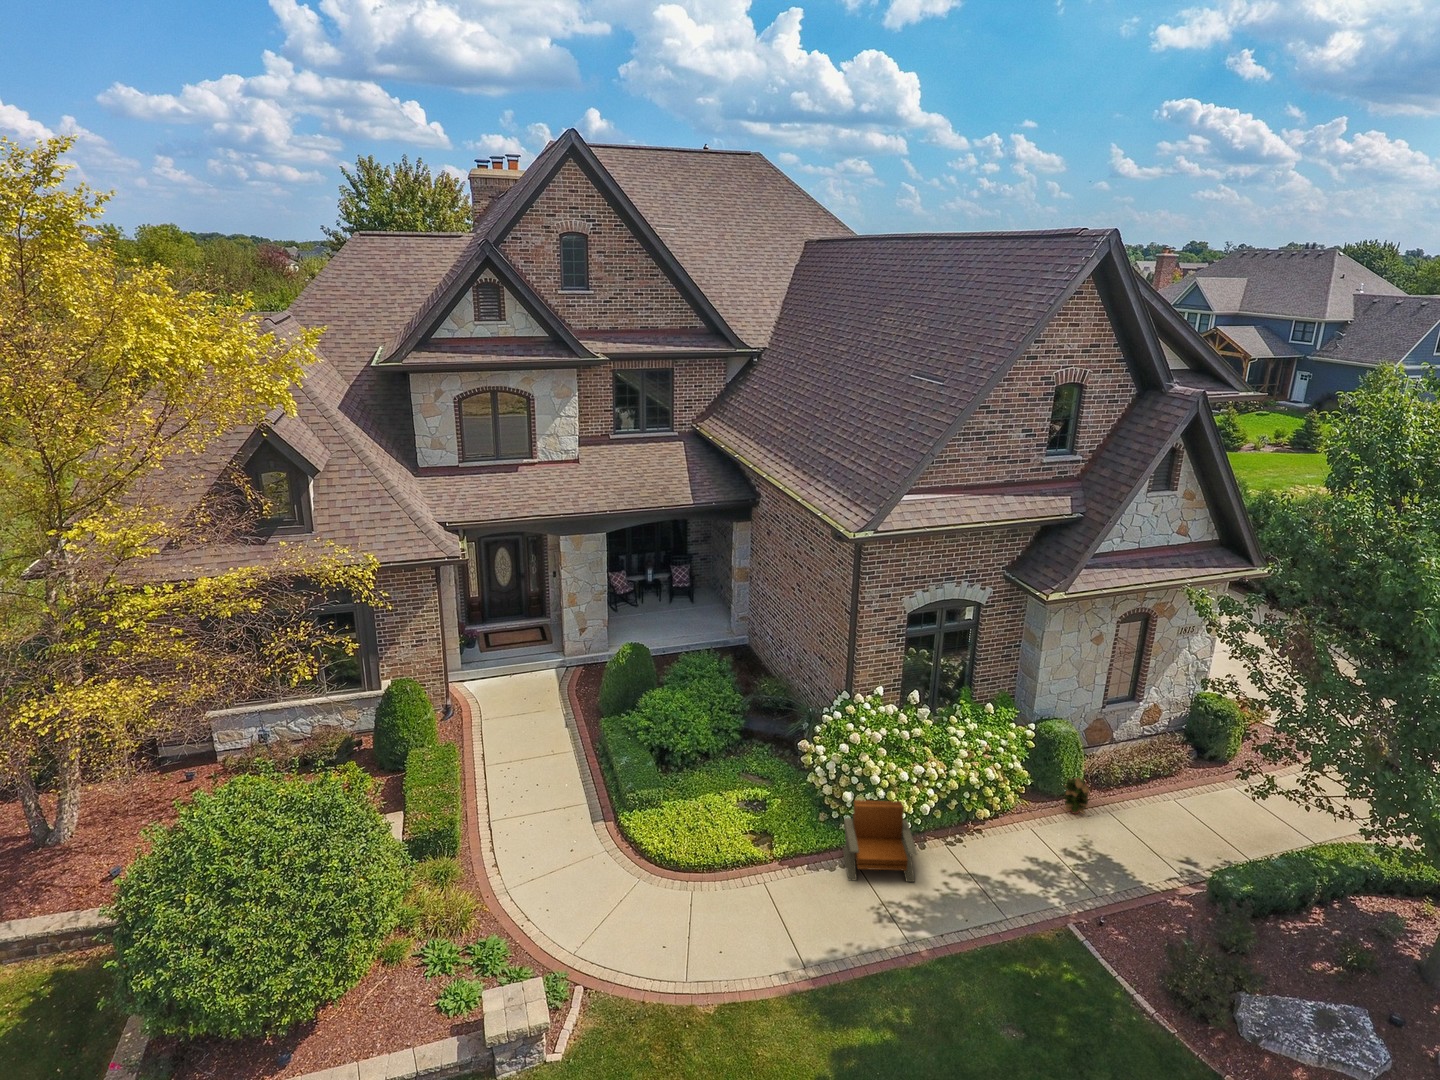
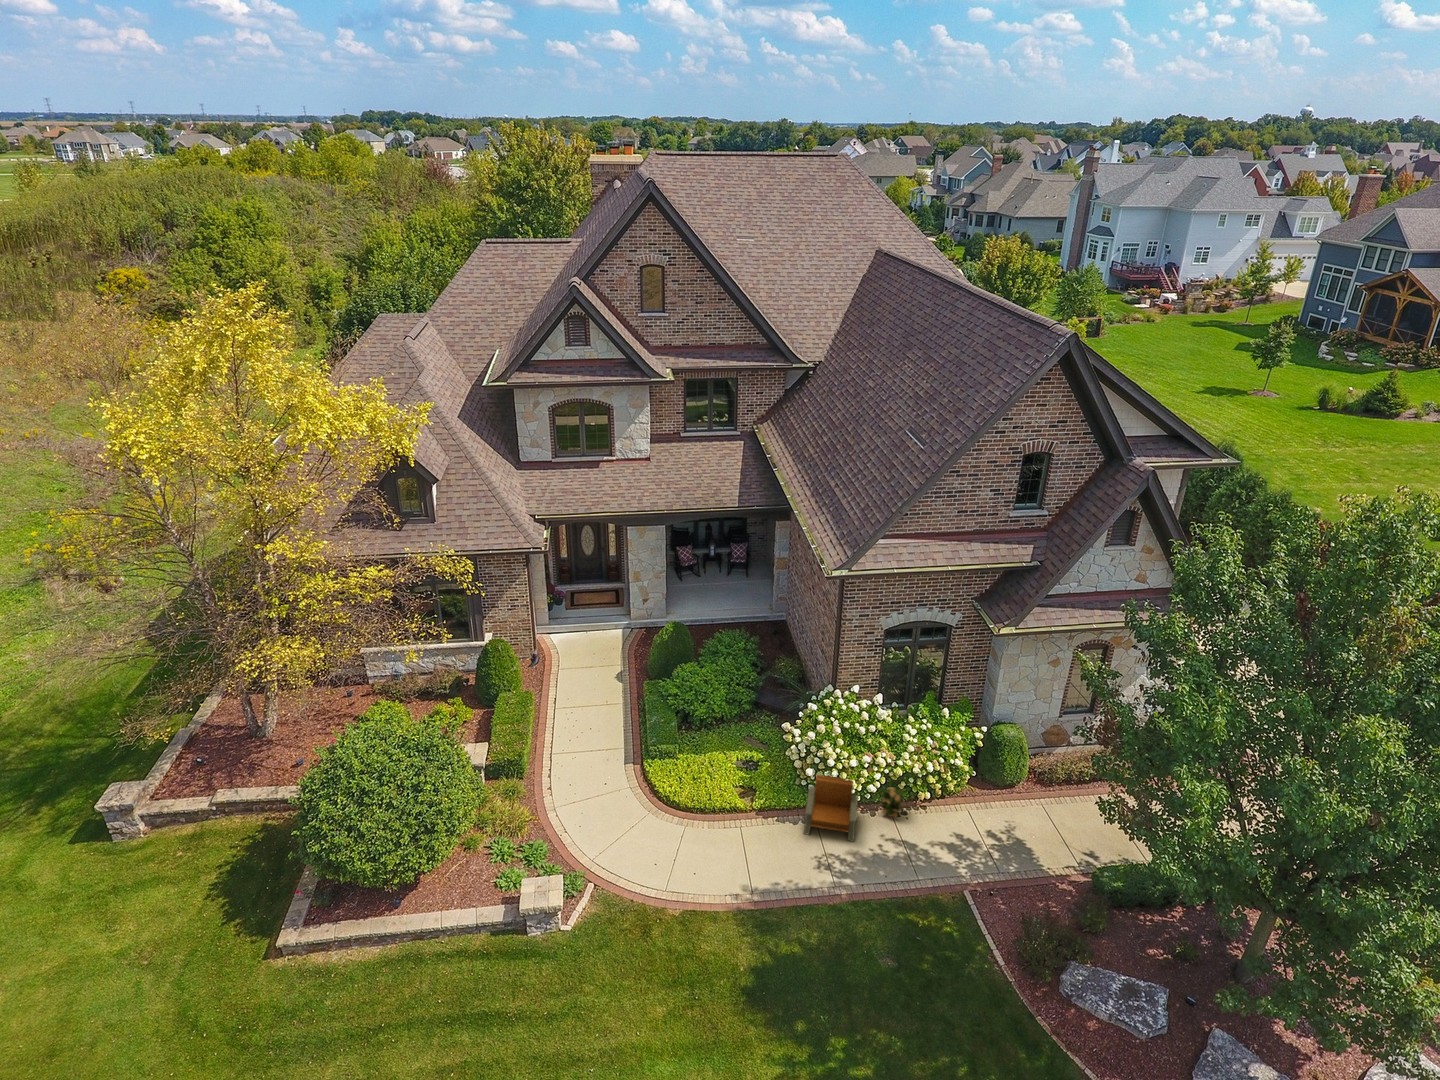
decorative plant: present [1064,778,1091,814] -> present [881,788,903,818]

